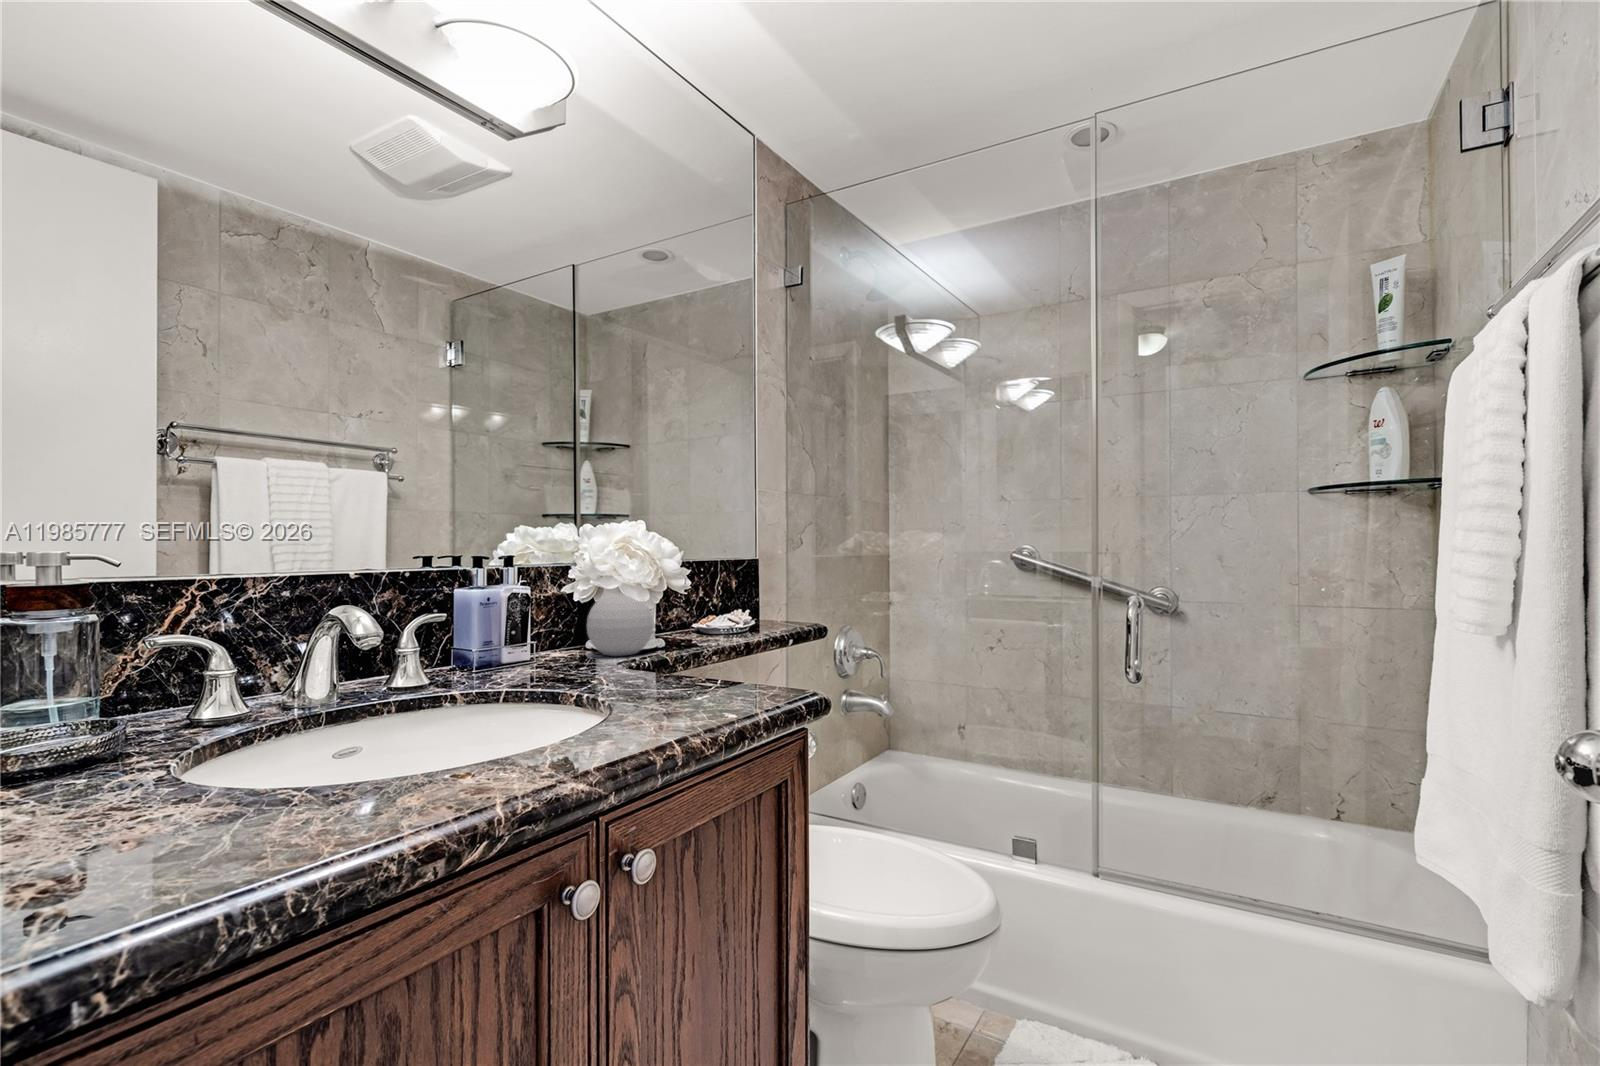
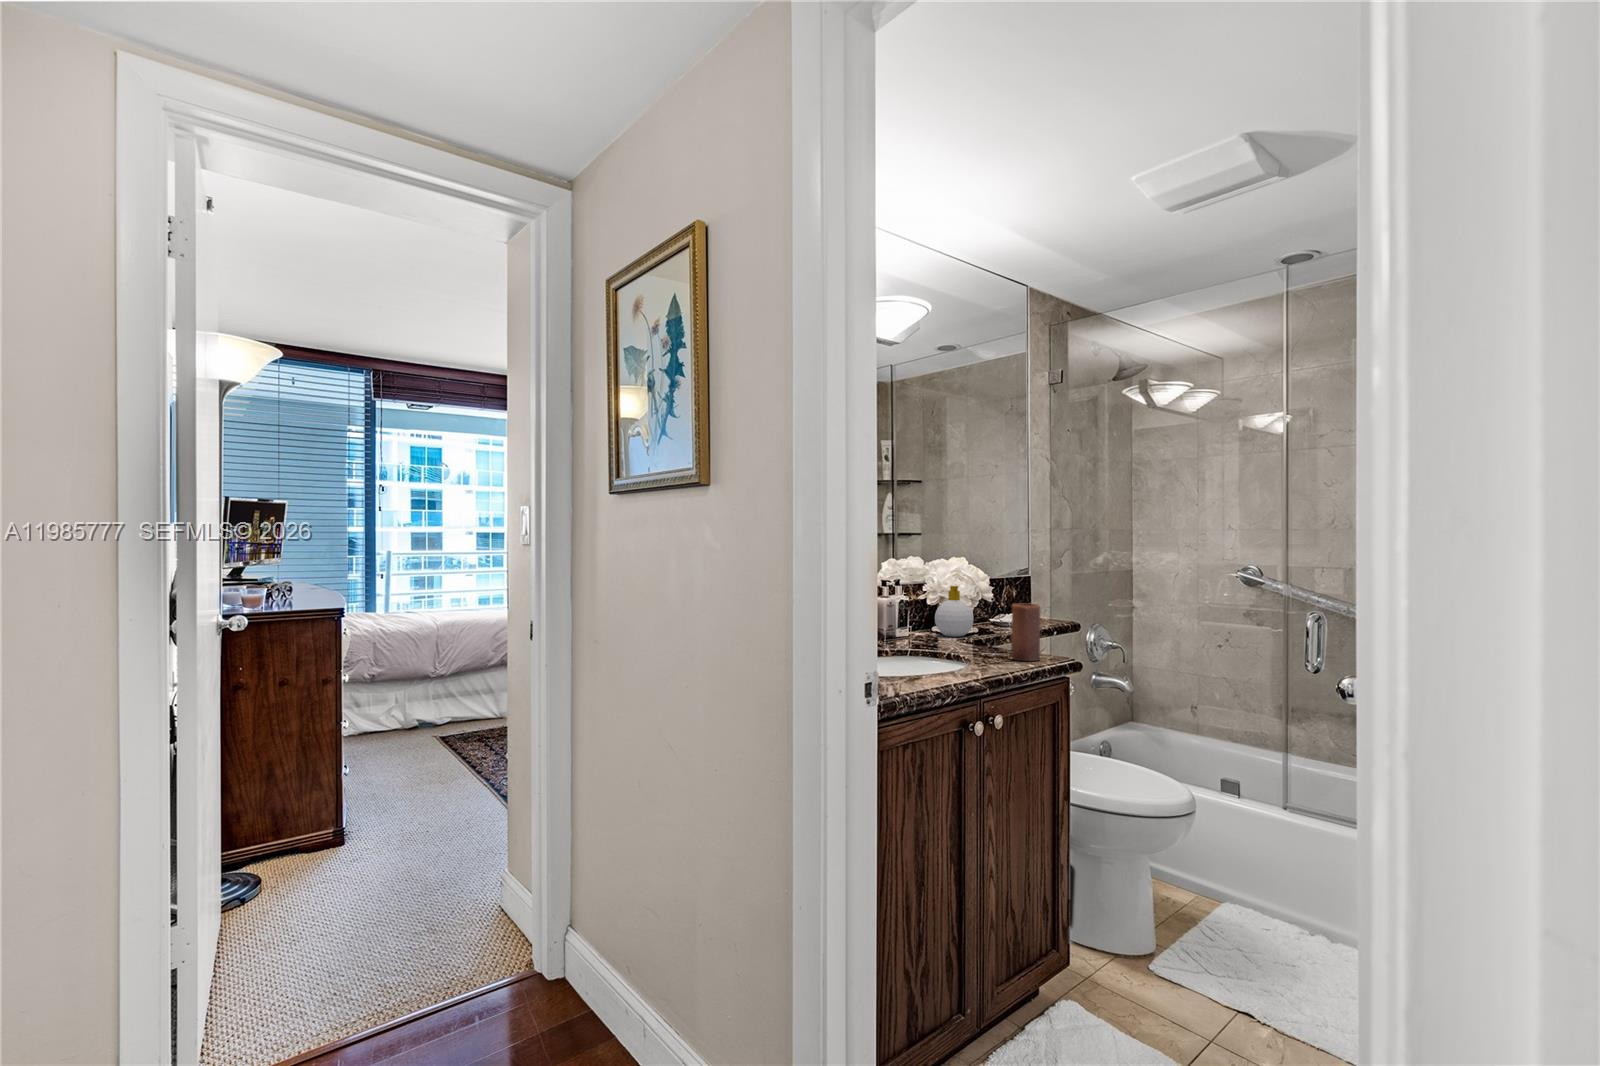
candle: none [696,589,751,704] -> present [1011,603,1040,661]

